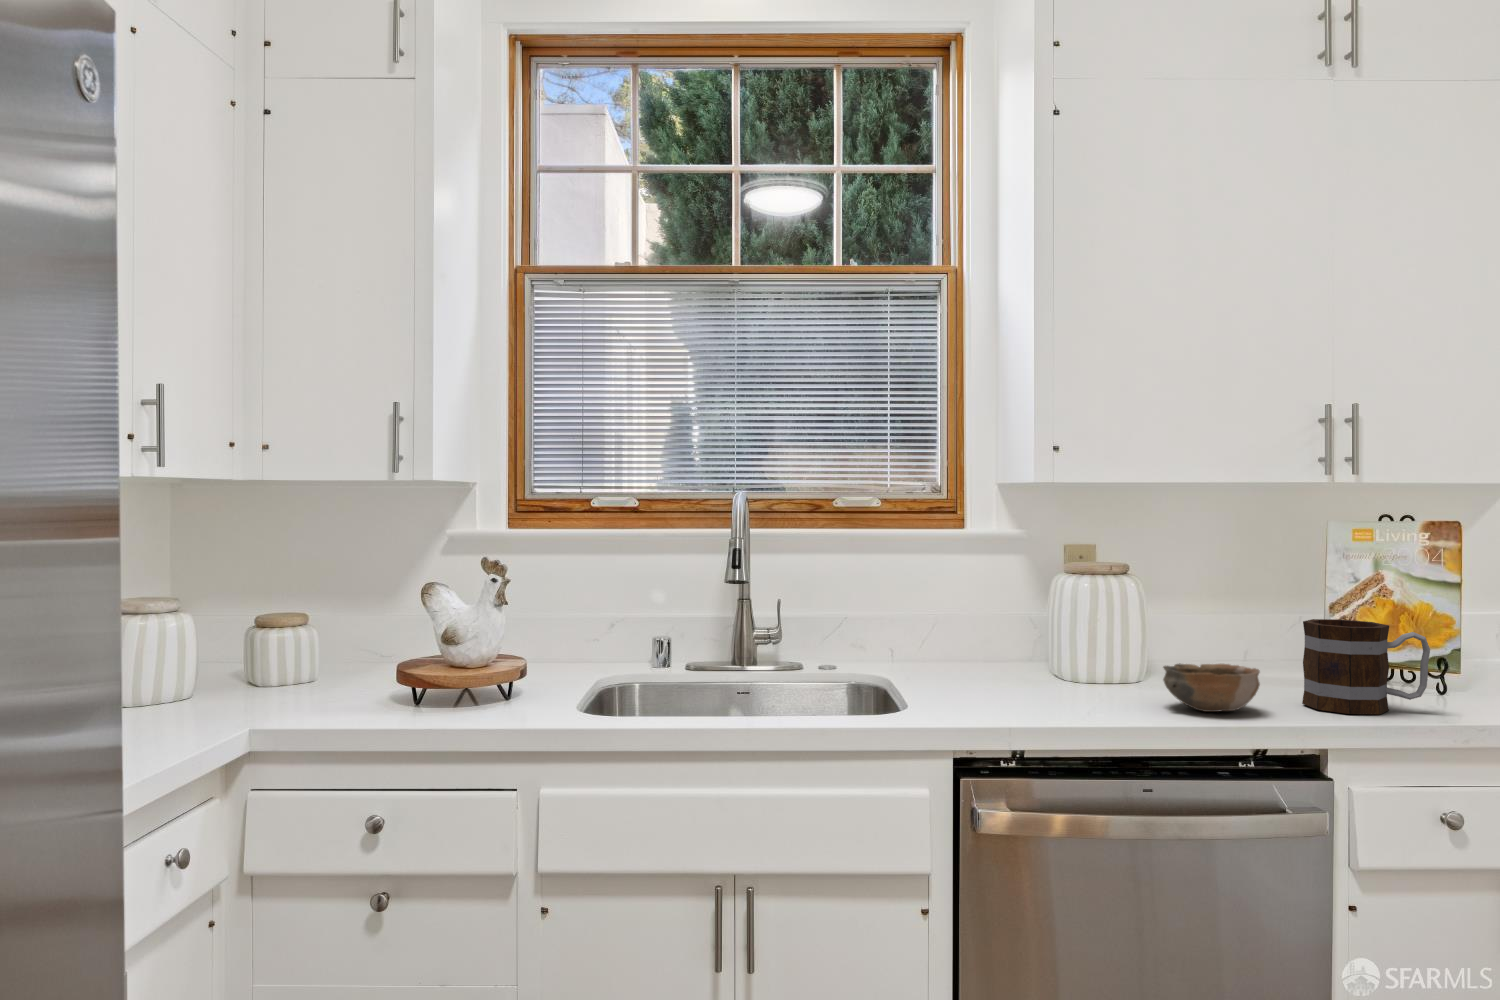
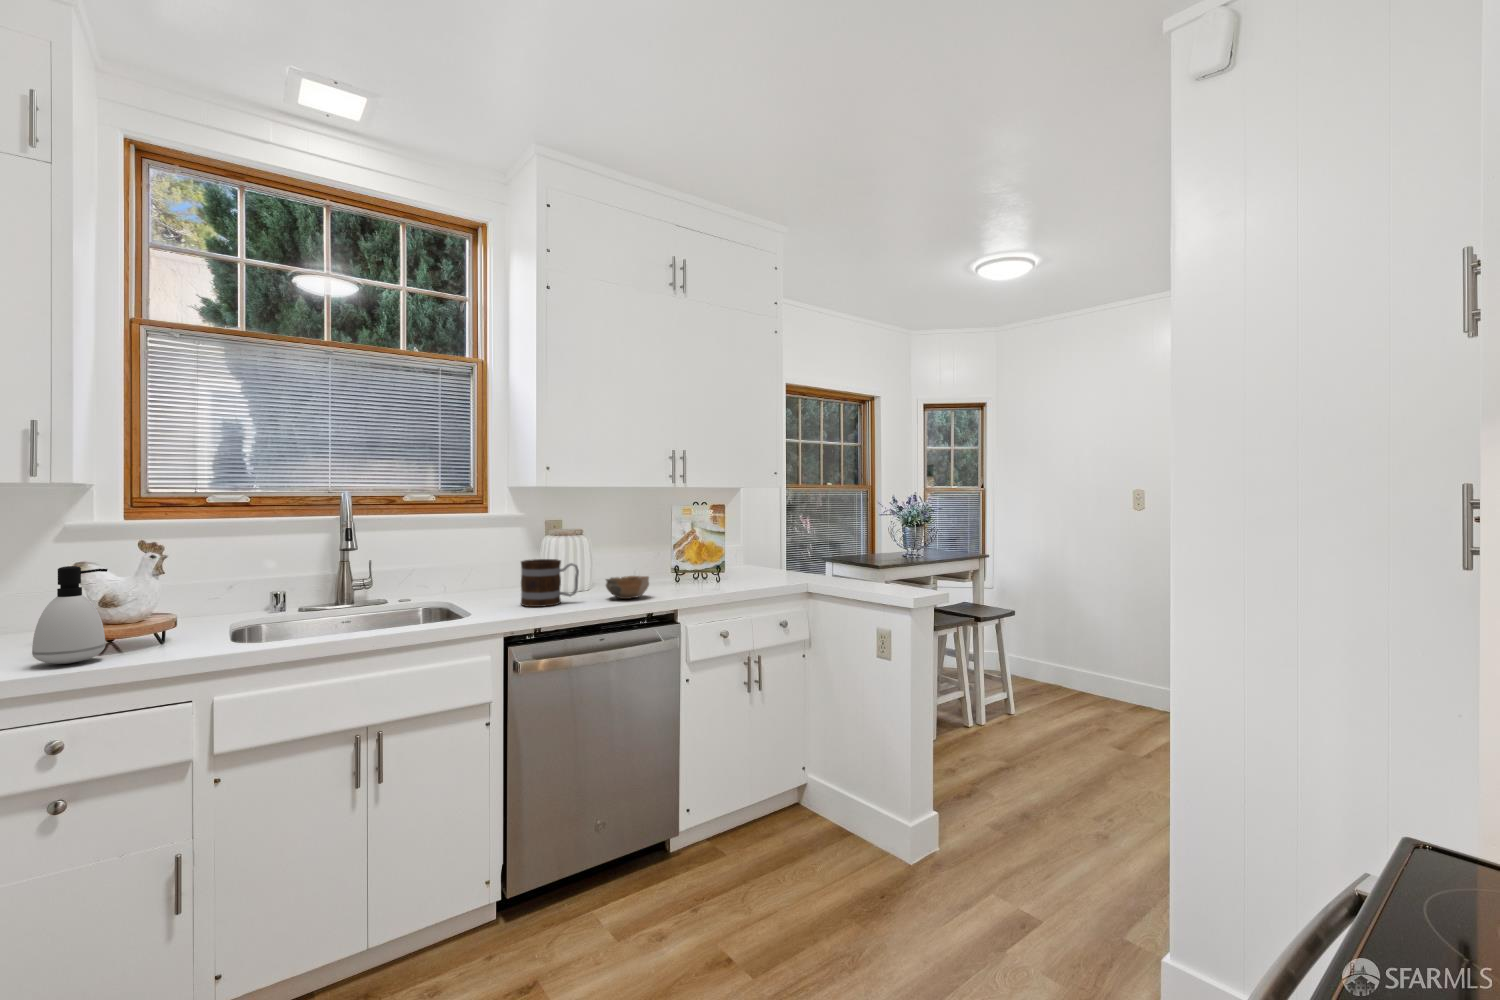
soap dispenser: none [359,589,432,716] -> present [32,566,108,664]
mug: present [1302,619,1430,714] -> present [521,559,579,607]

